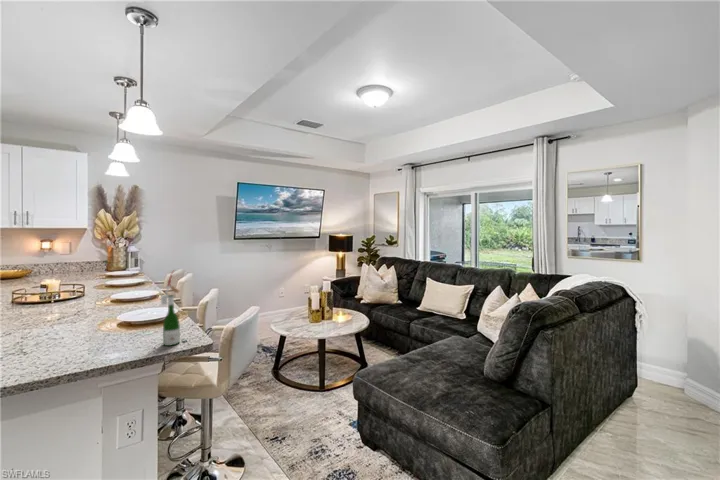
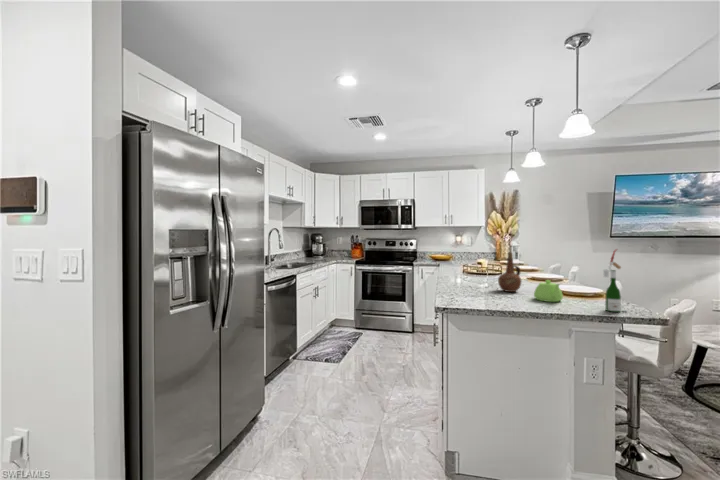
ceramic pitcher: none [30,277,73,336] -> present [498,252,521,292]
teapot: none [77,314,121,346] -> present [534,280,563,302]

